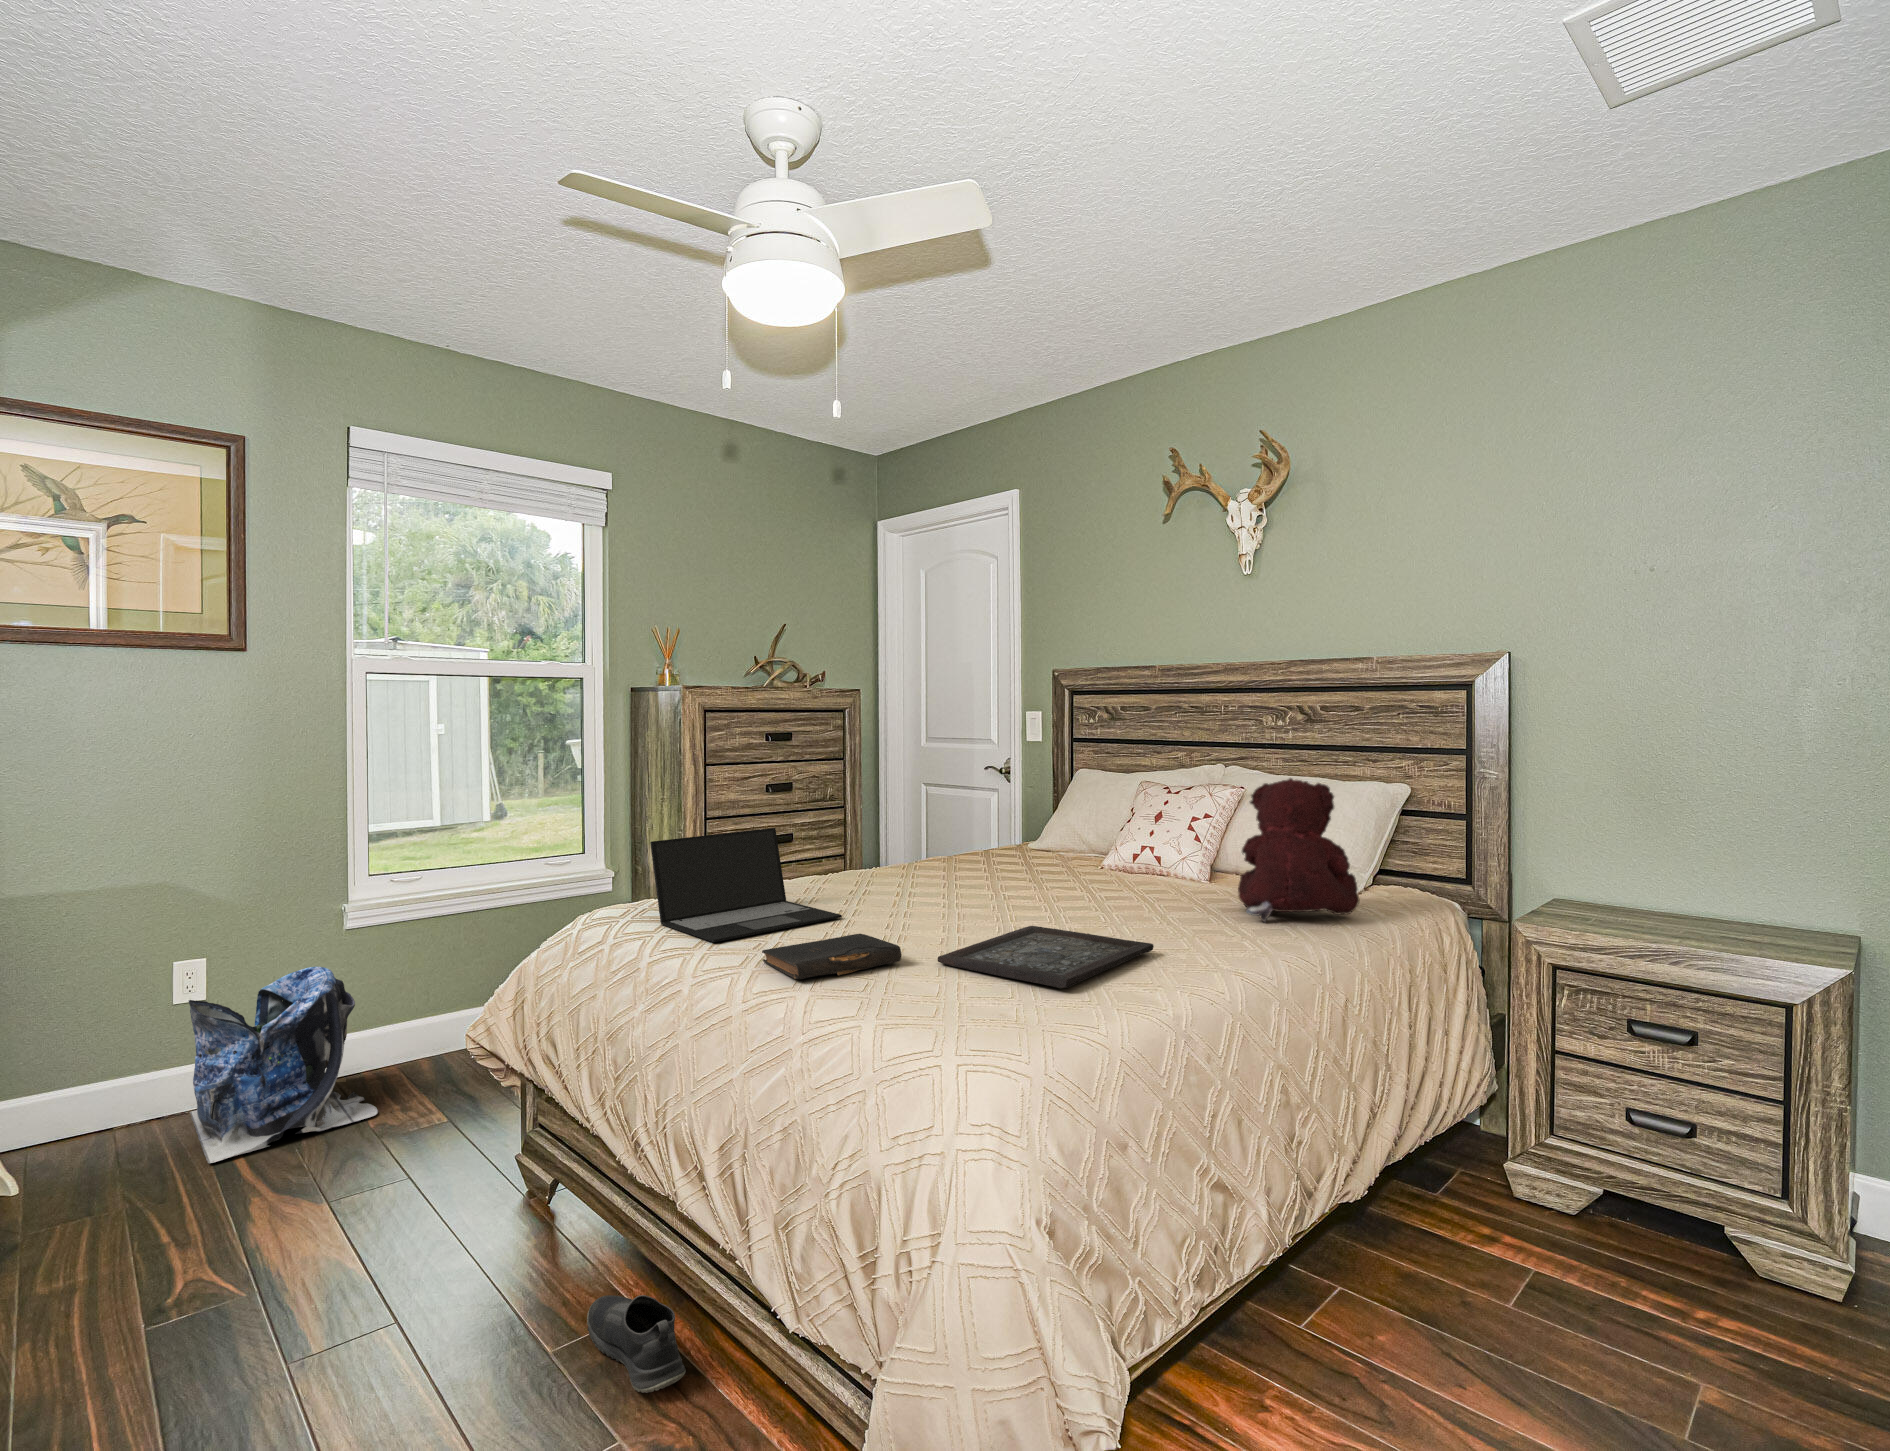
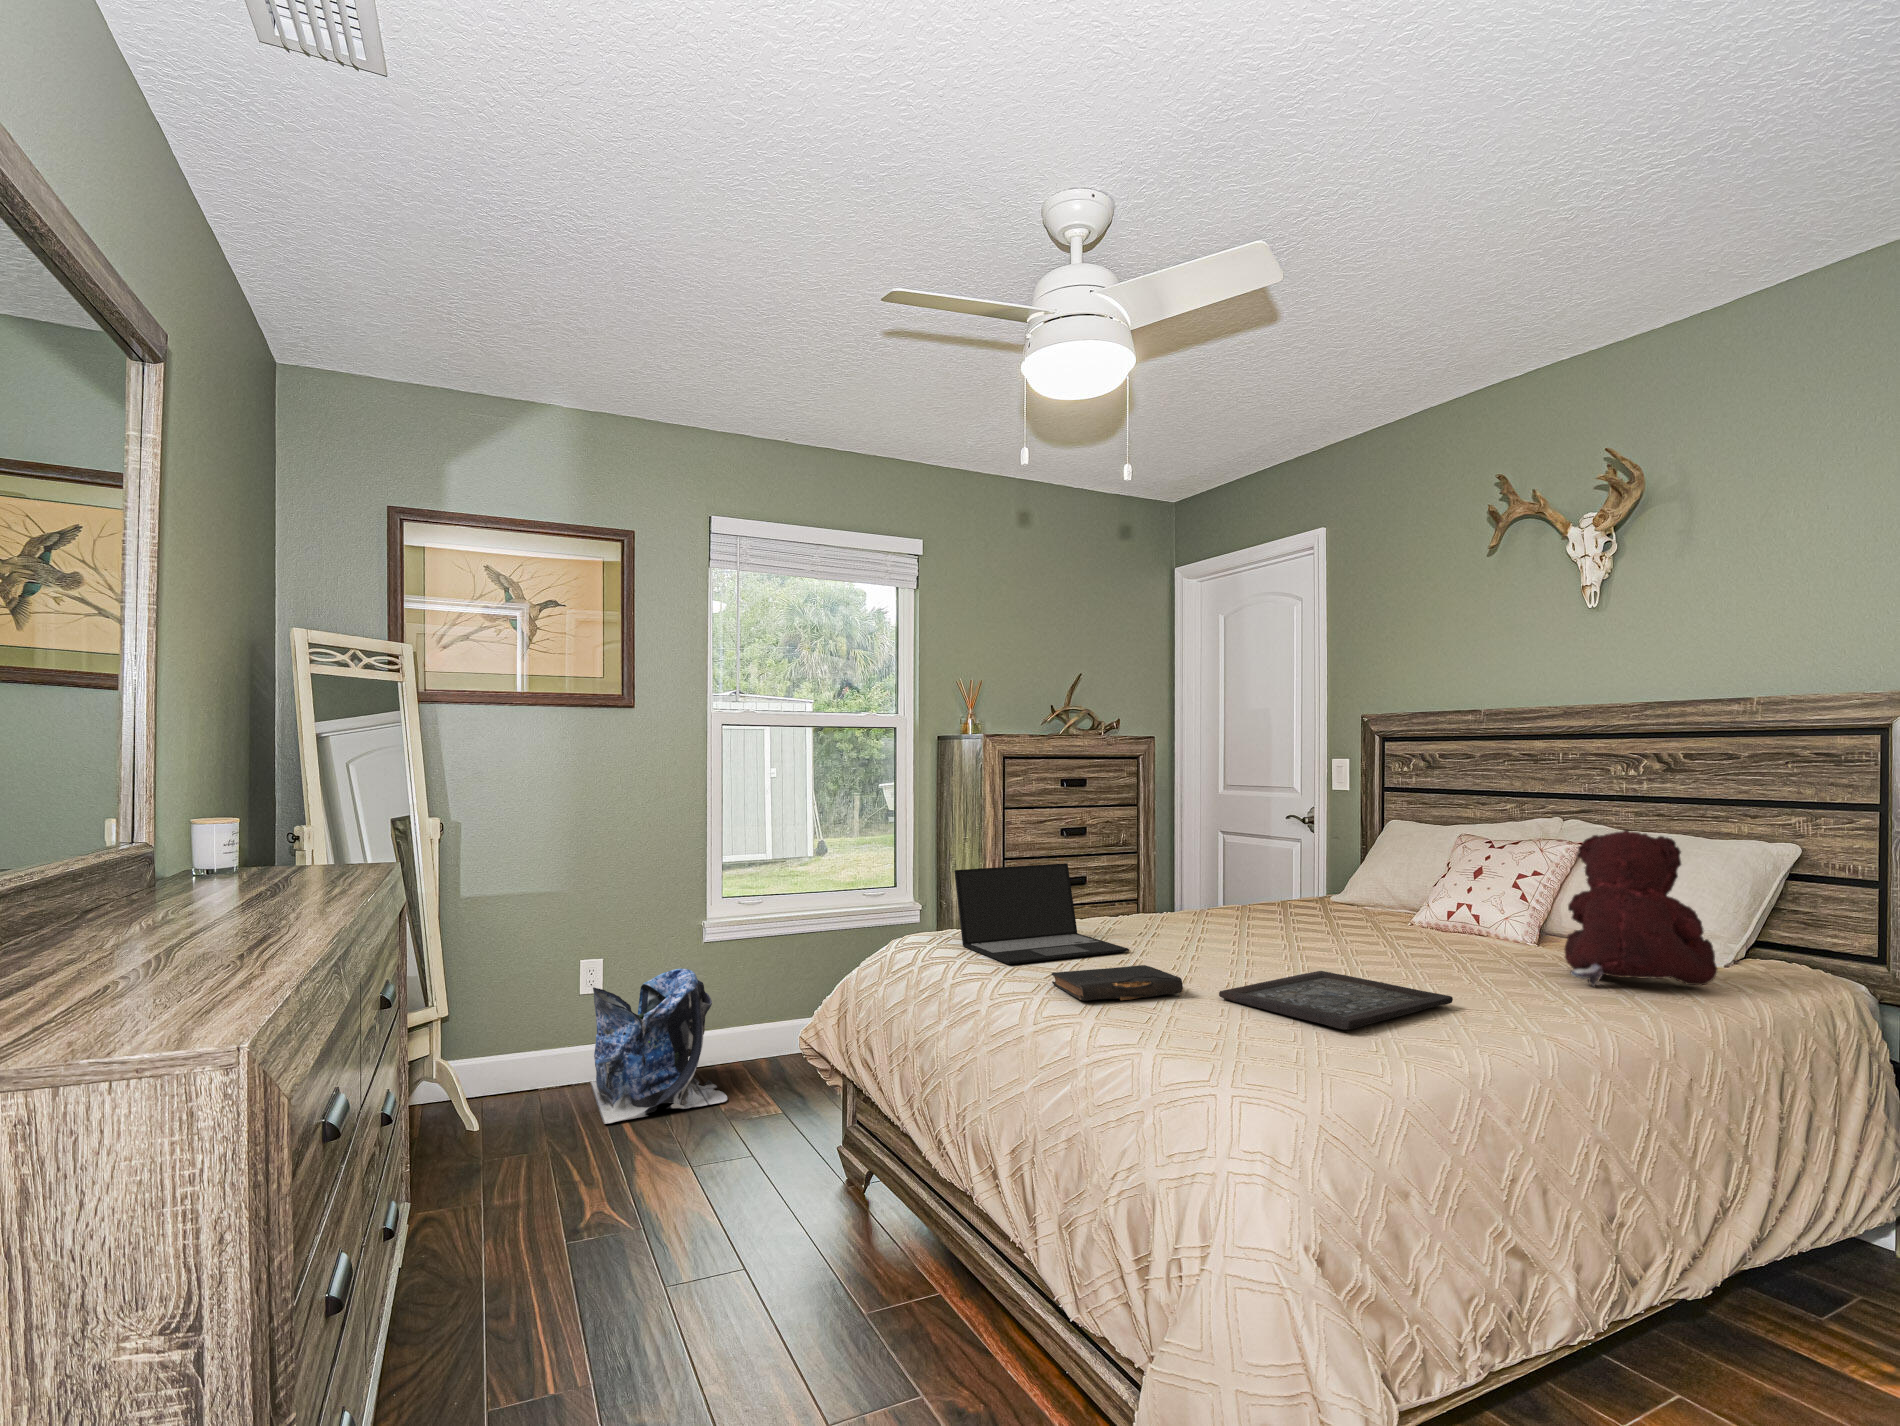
shoe: present [587,1295,686,1393] -> none [895,1276,979,1365]

